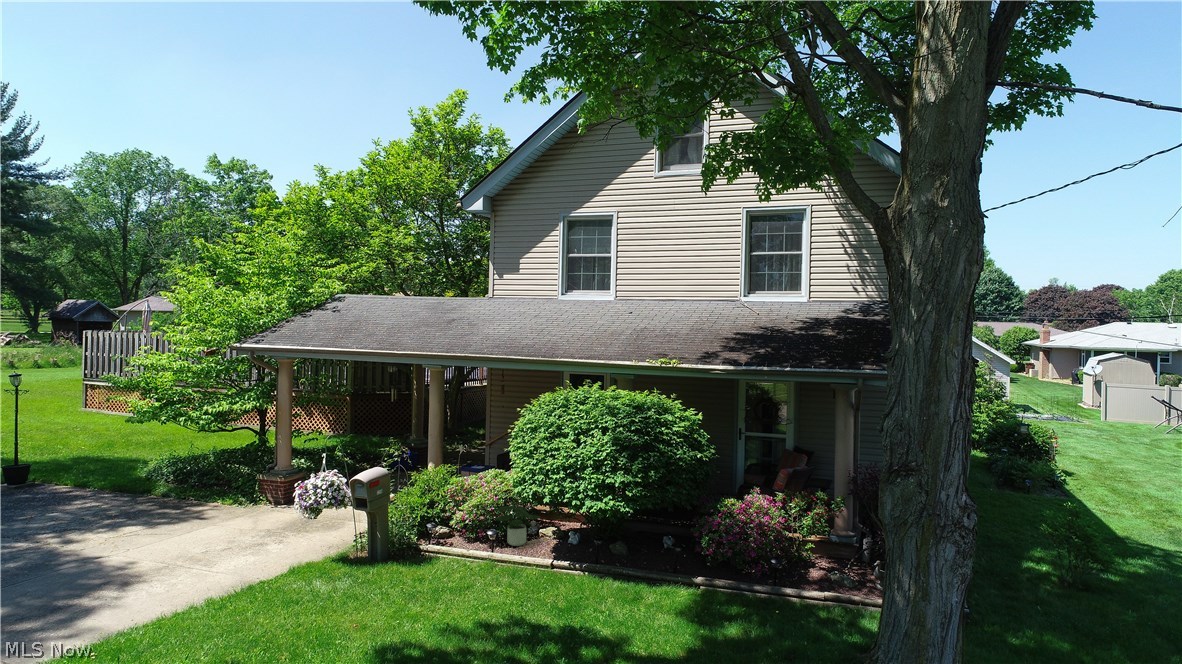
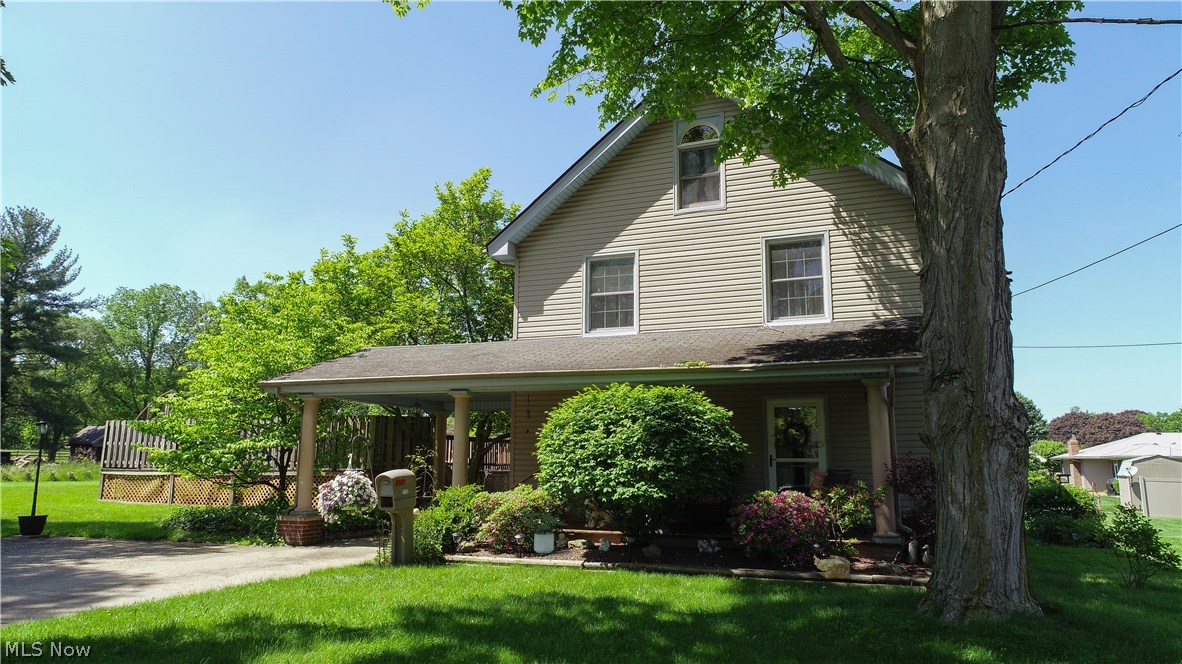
woven basket: none [770,559,803,592] -> present [814,555,850,579]

